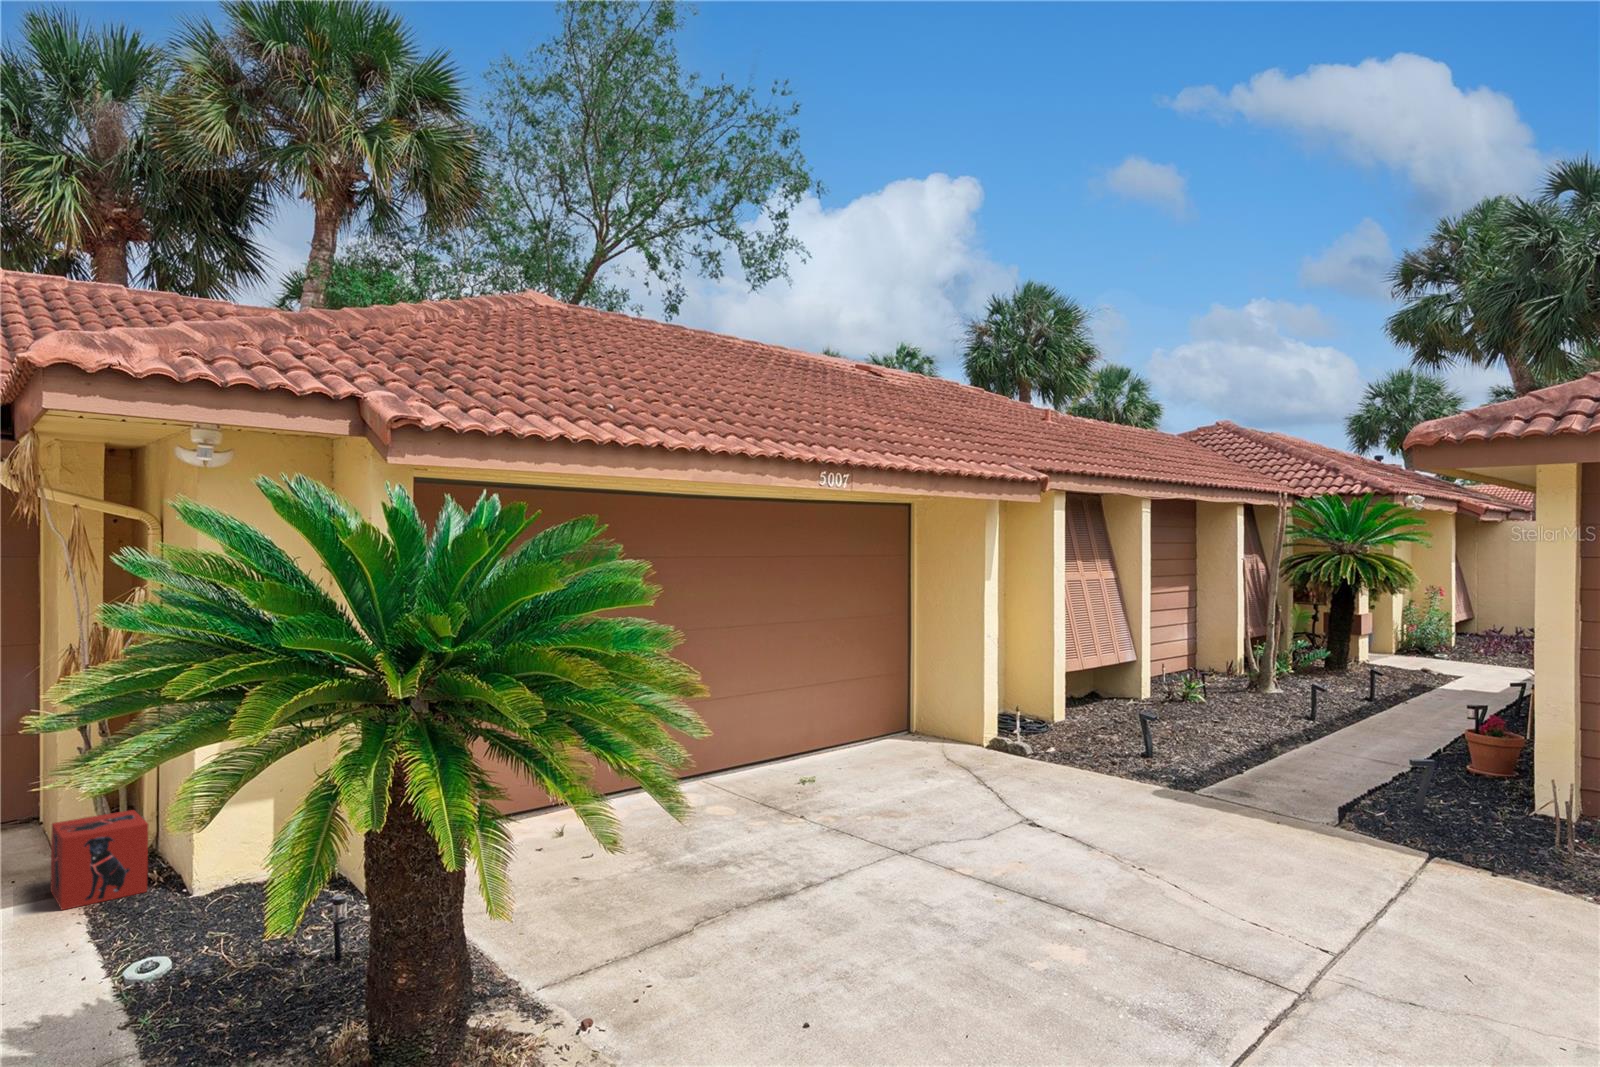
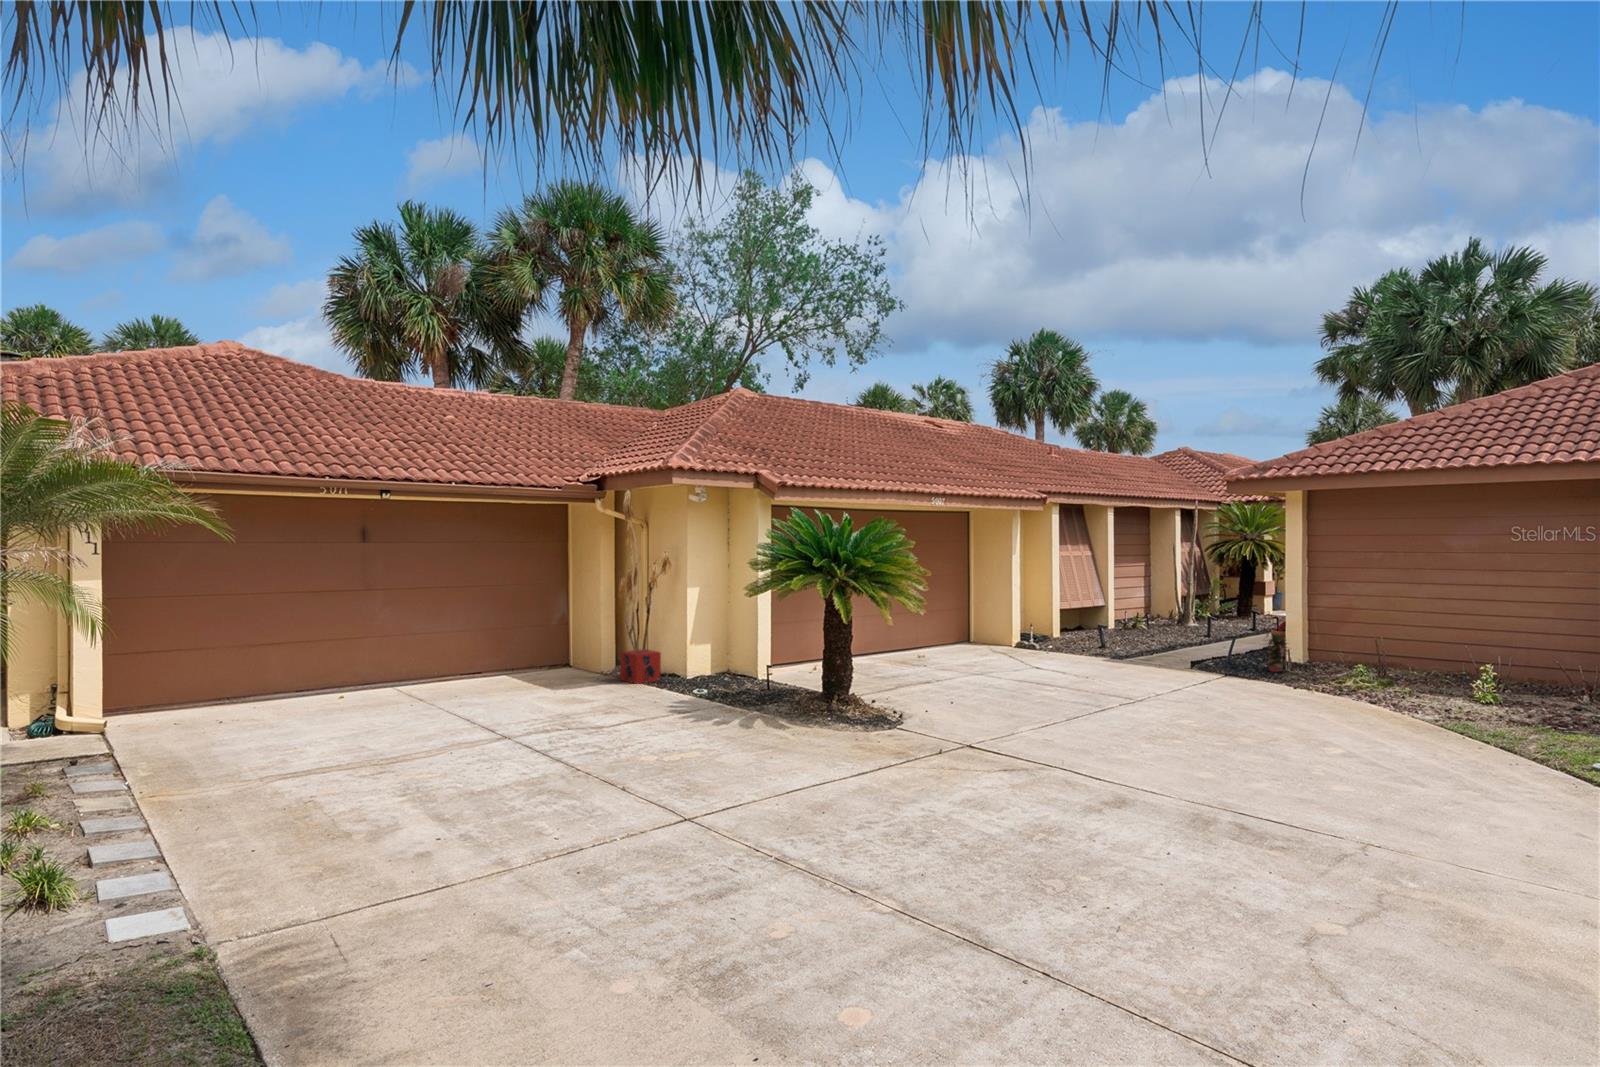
decorative plant: none [1482,744,1553,829] -> present [1262,632,1288,672]

